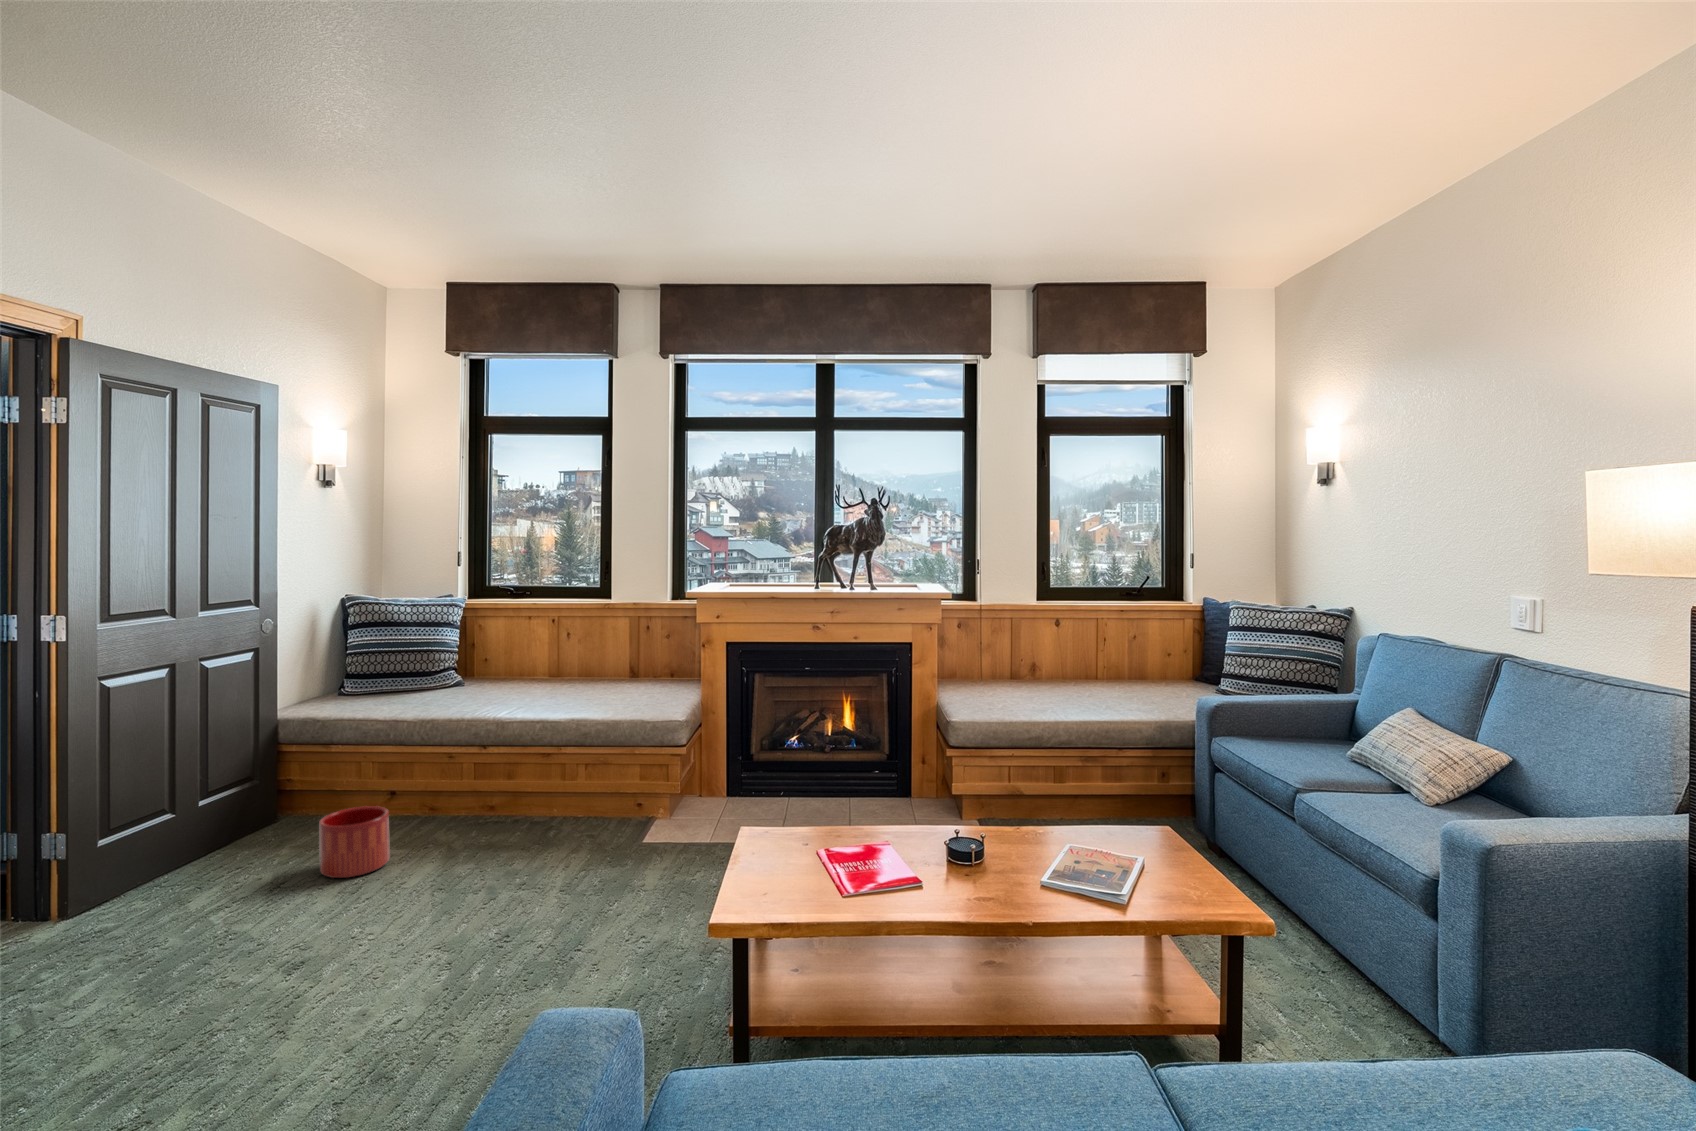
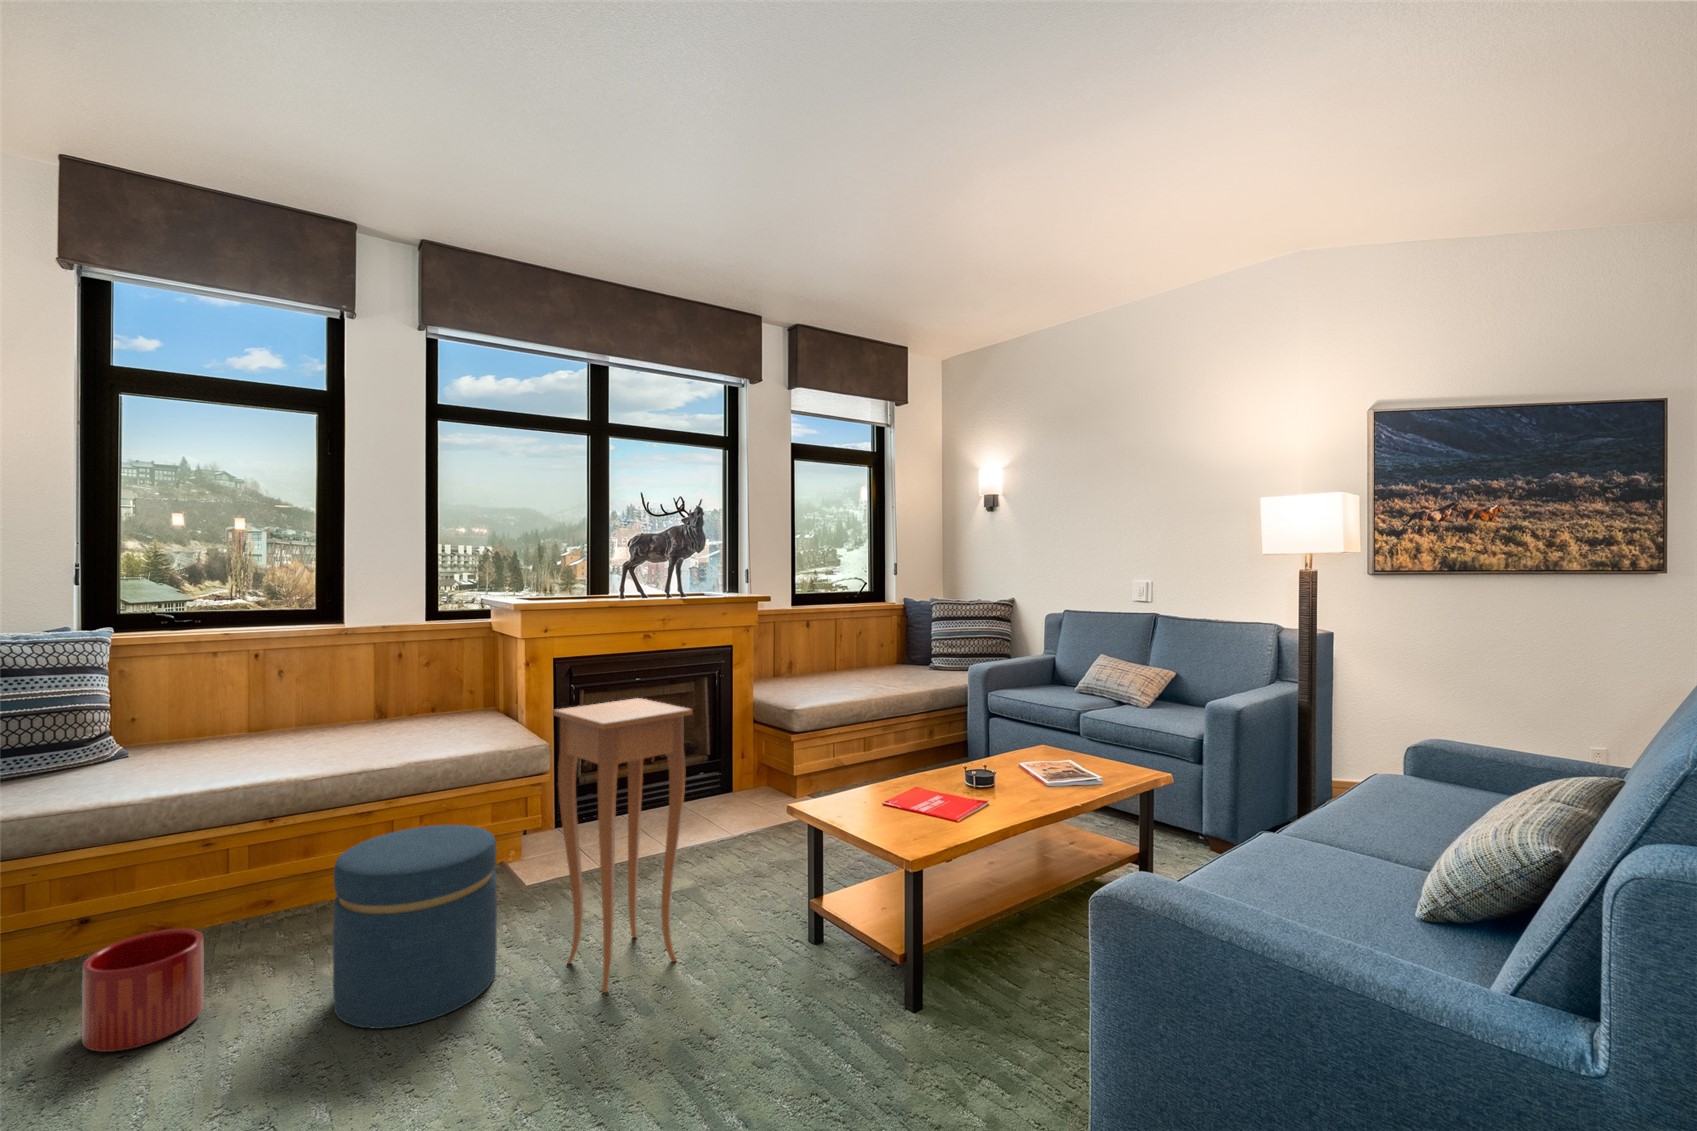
side table: none [534,691,643,947] -> present [553,698,693,993]
ottoman: none [411,771,534,921] -> present [333,825,497,1029]

